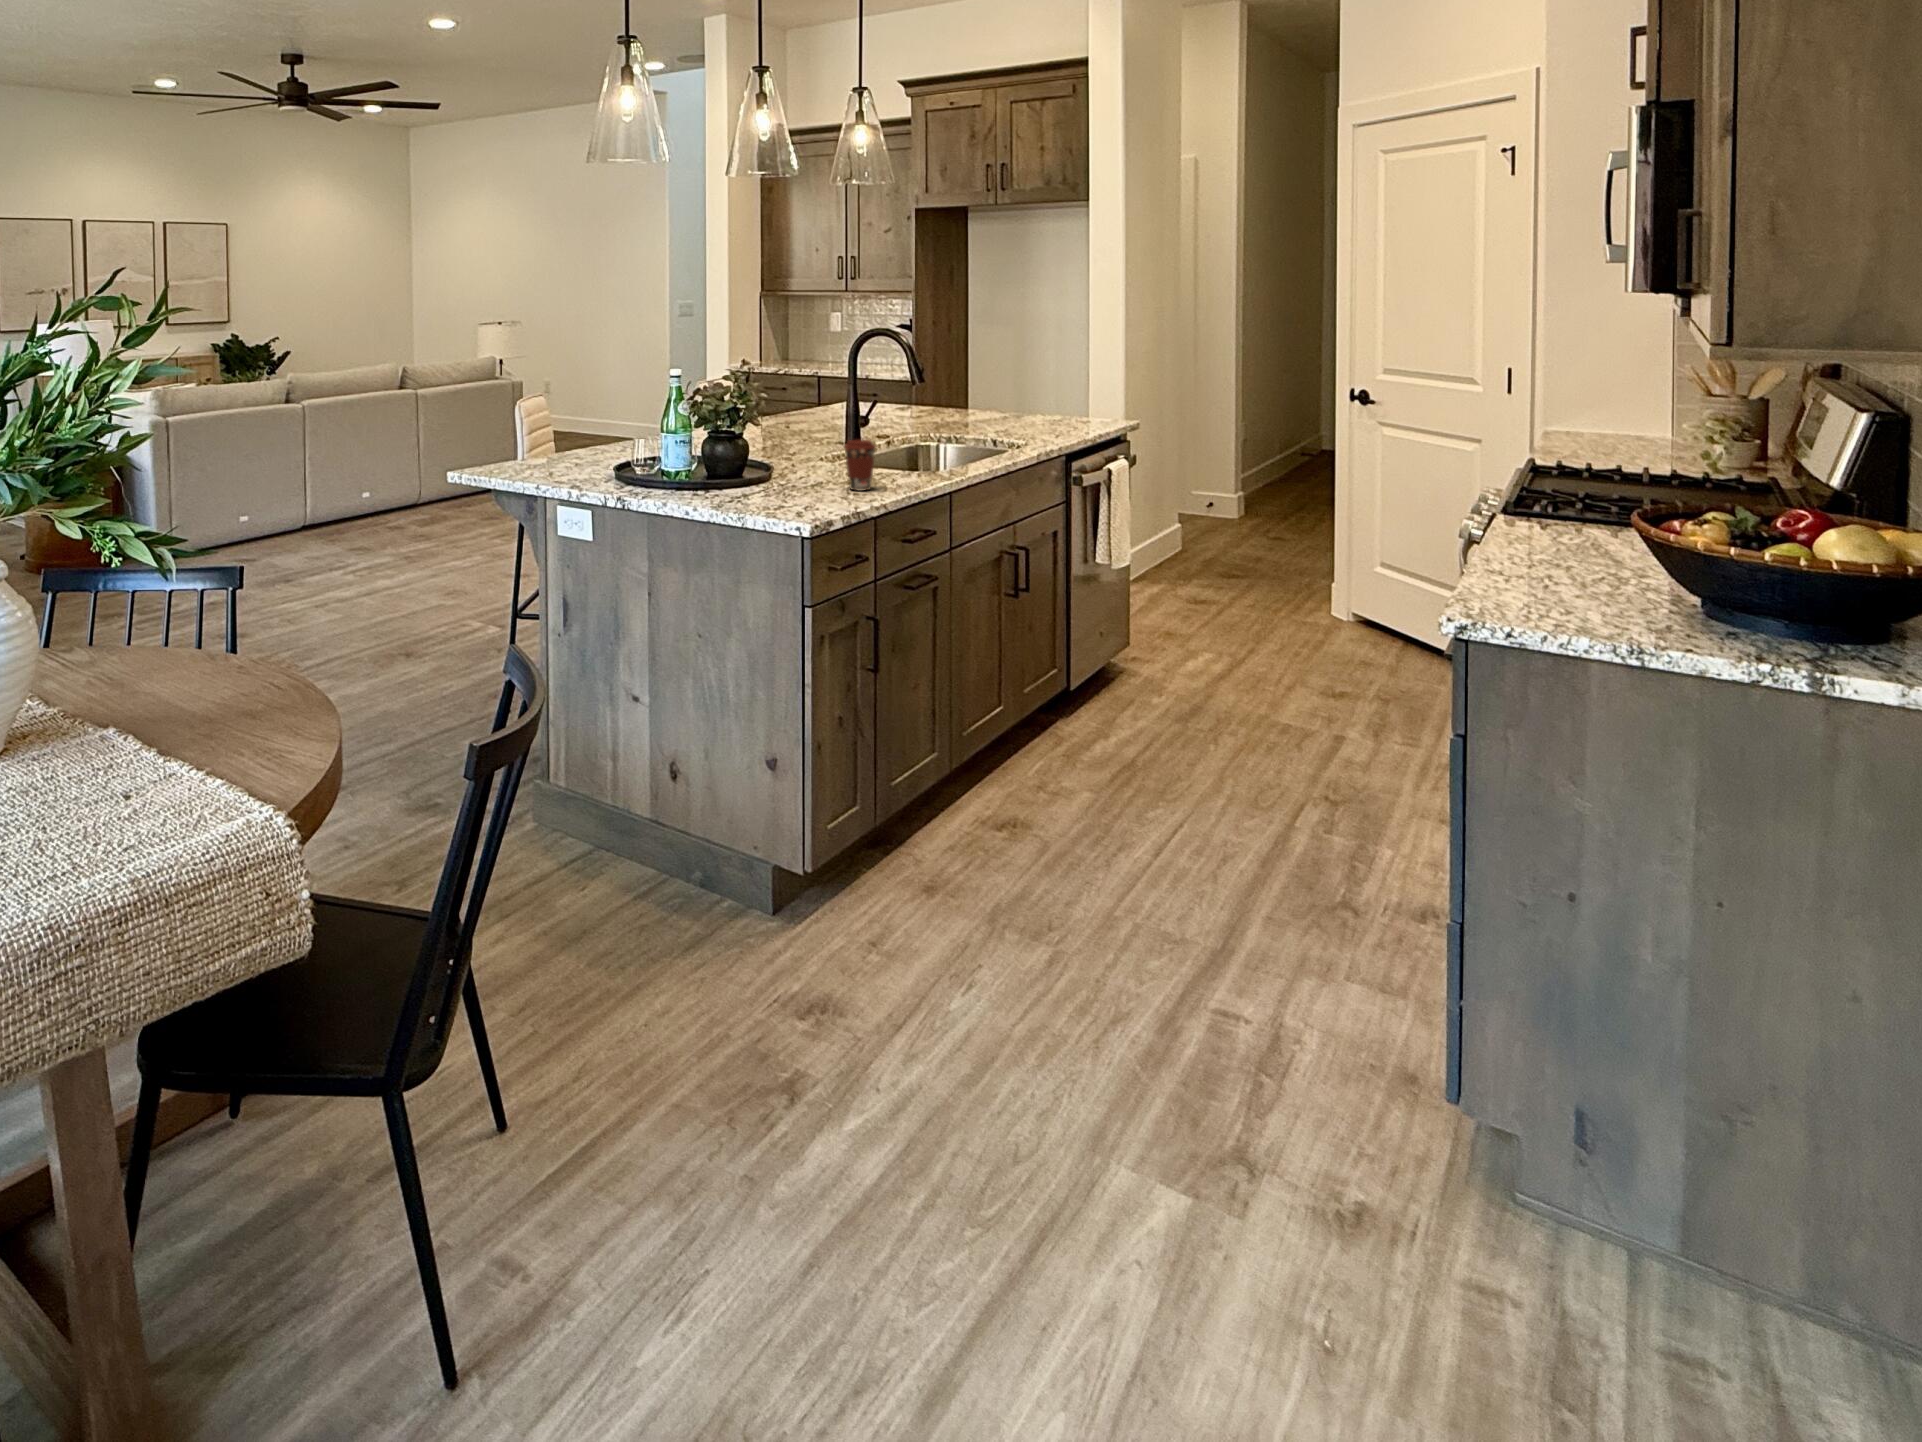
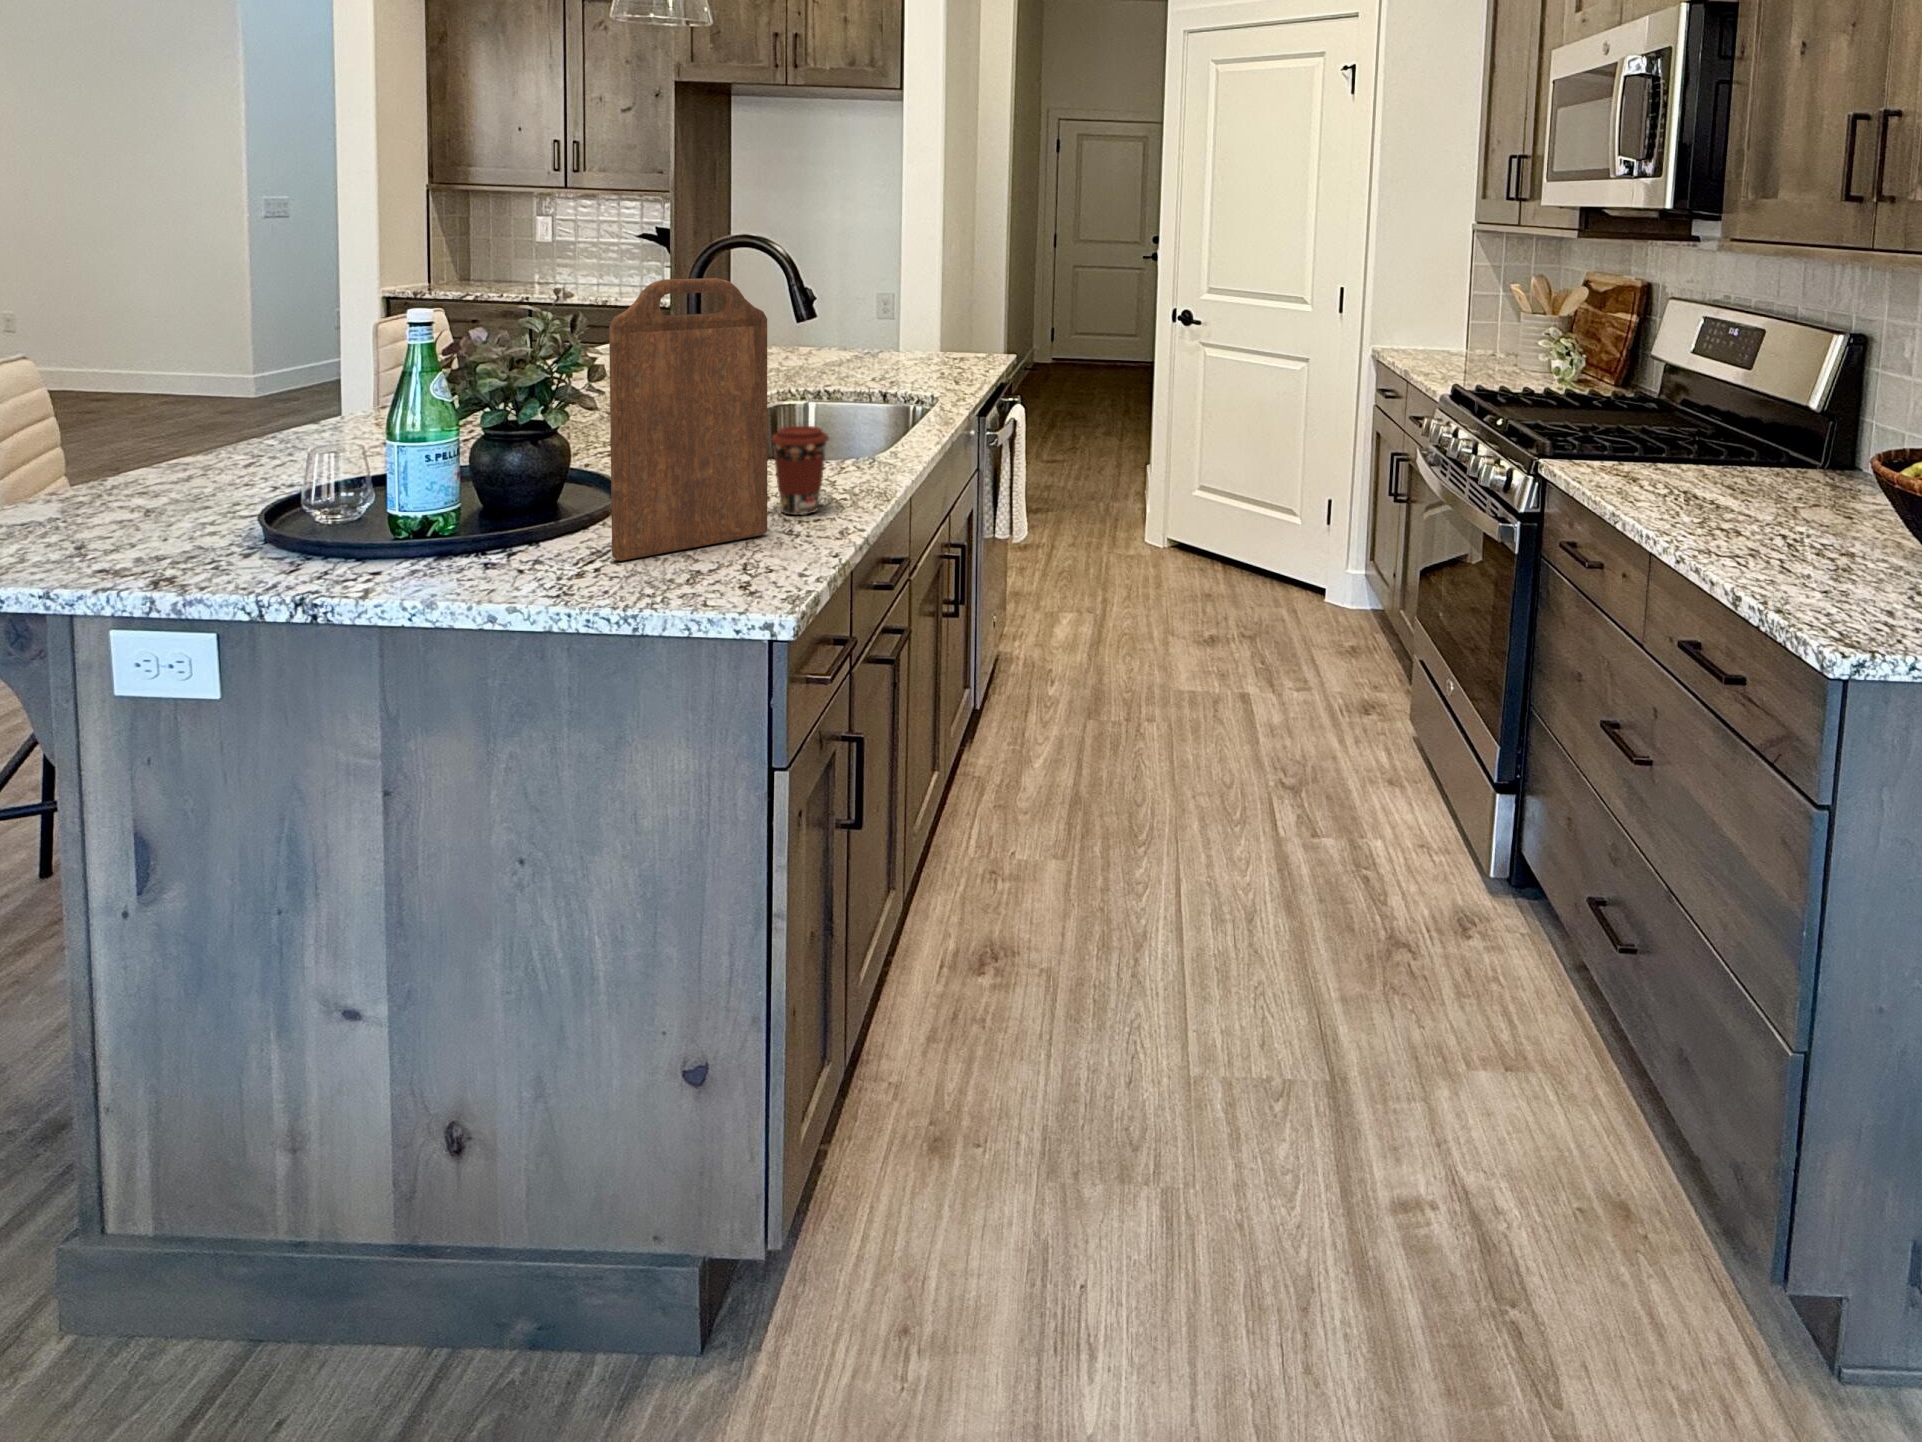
cutting board: none [747,353,831,498] -> present [609,278,767,561]

